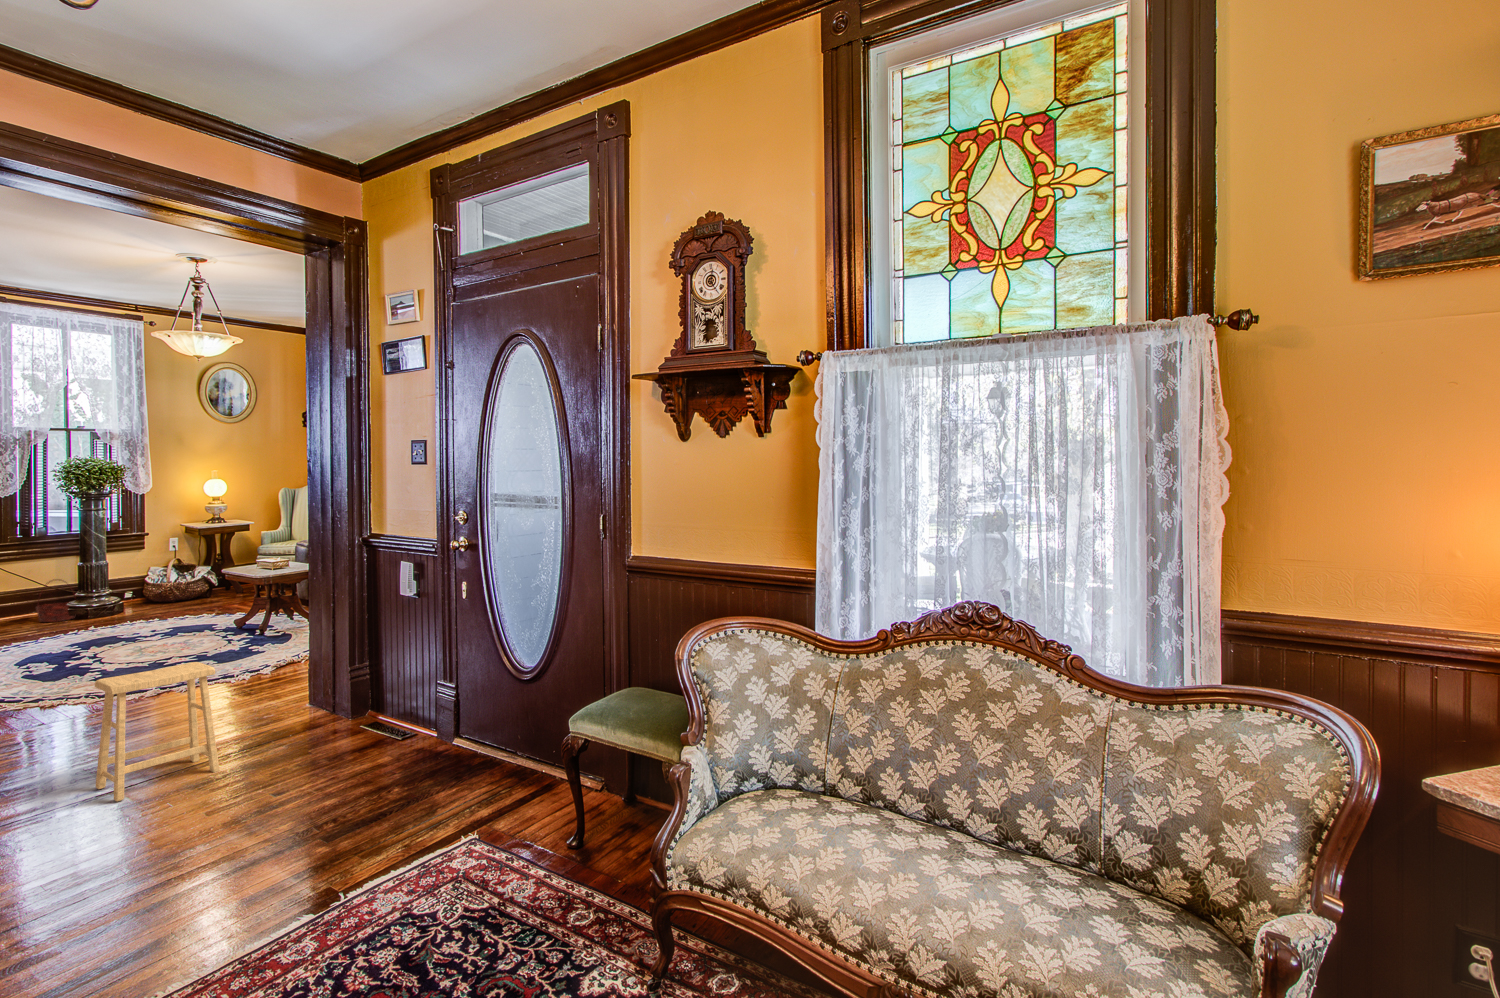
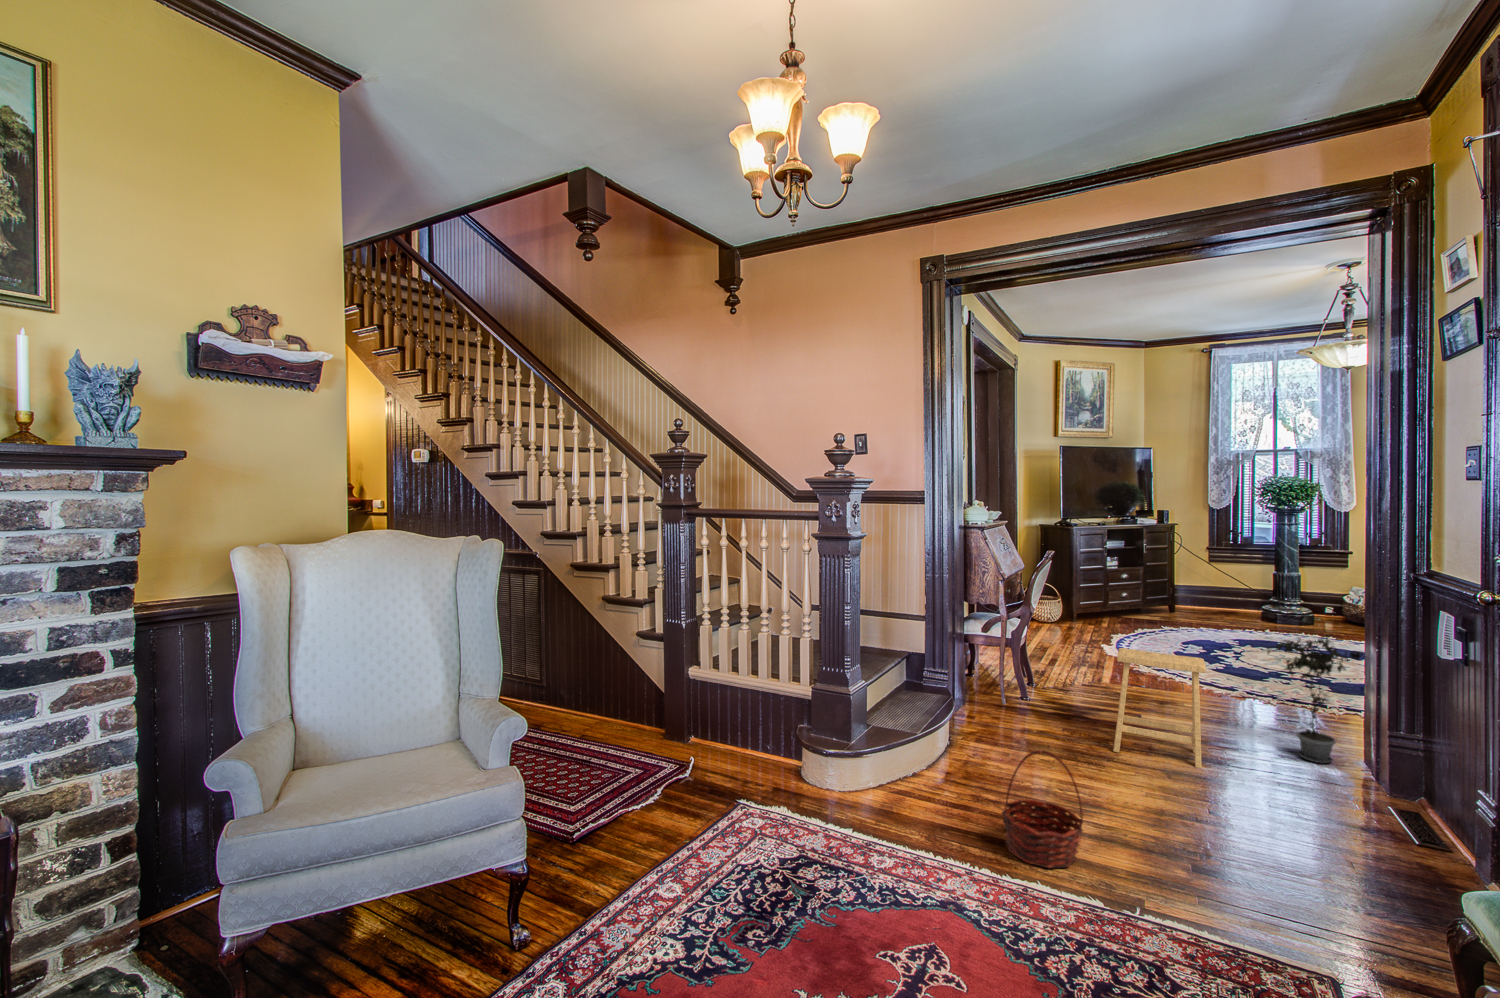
basket: present [36,581,75,622] -> present [1002,750,1083,868]
potted plant: none [245,607,324,723] -> present [1267,634,1364,763]

